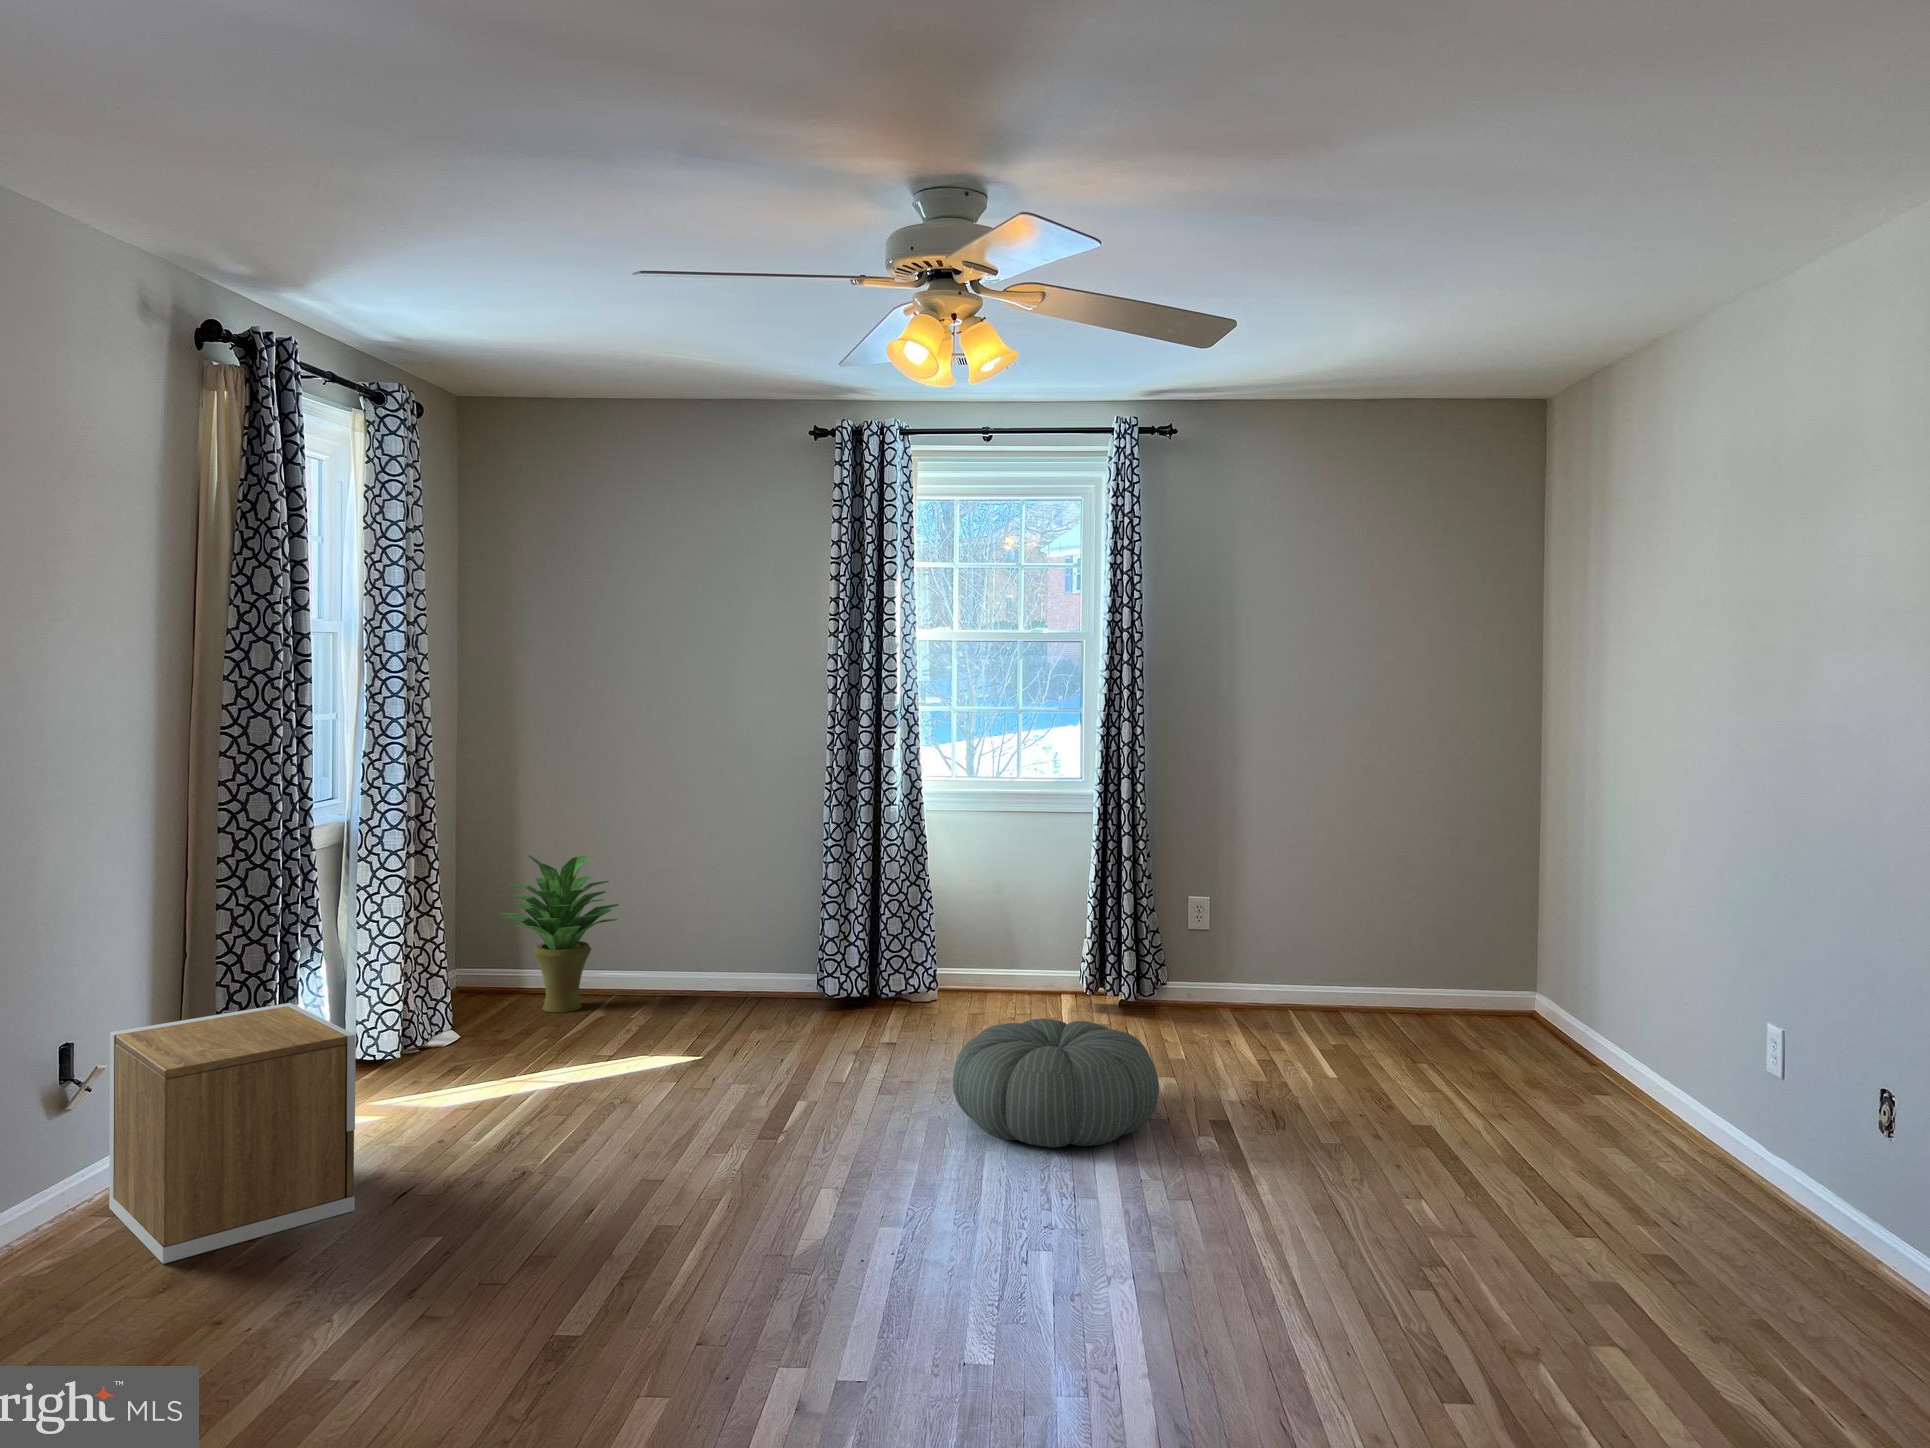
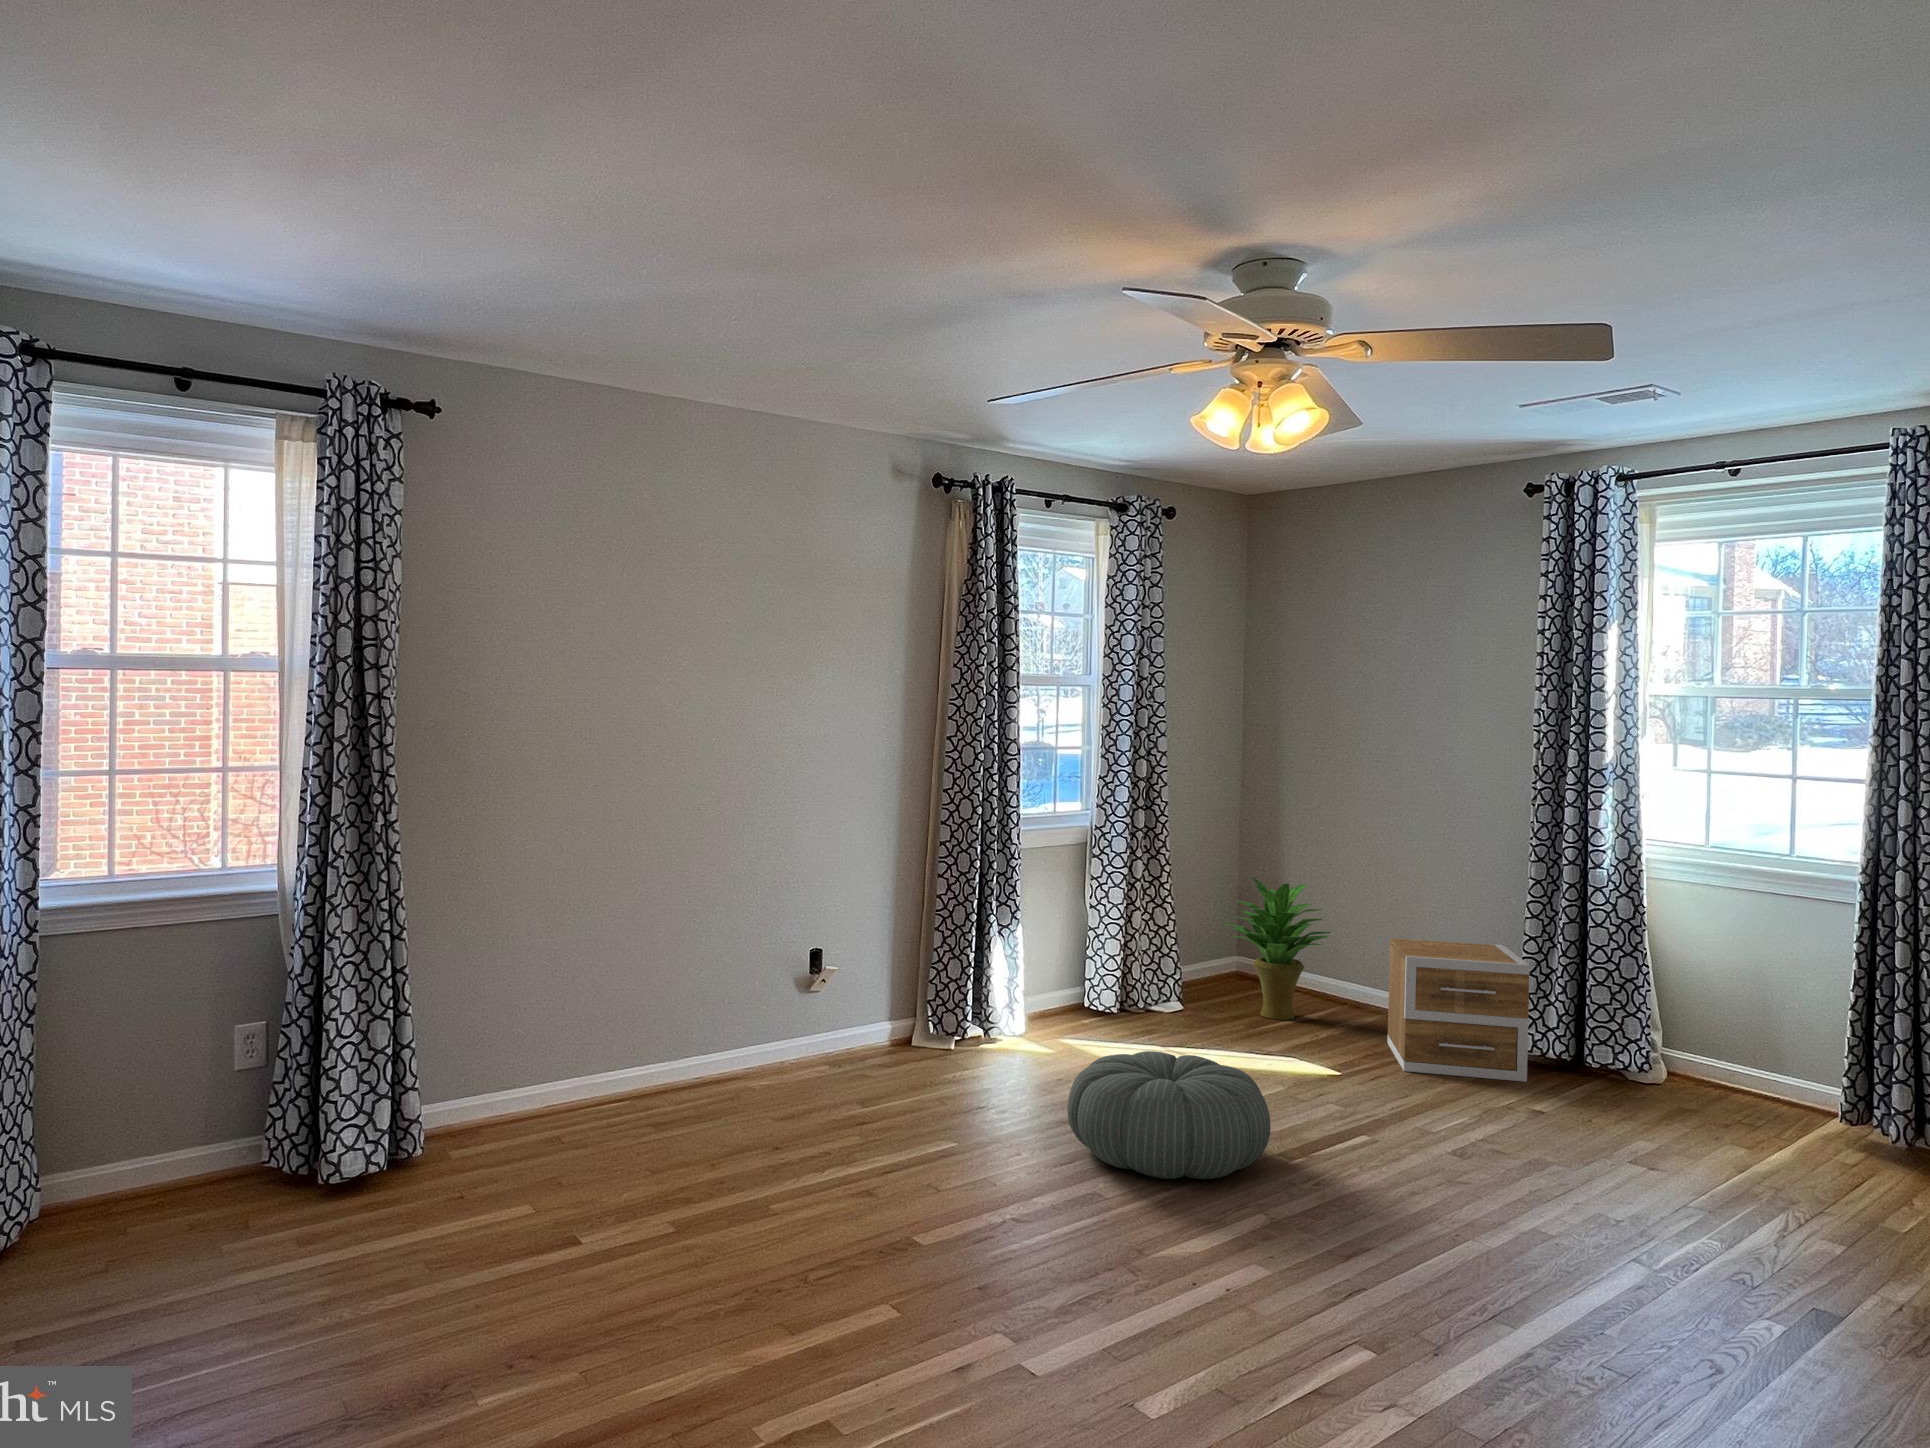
nightstand: present [109,1003,356,1264] -> present [1387,938,1530,1082]
pouf: present [953,1019,1159,1148] -> present [1067,1051,1270,1179]

